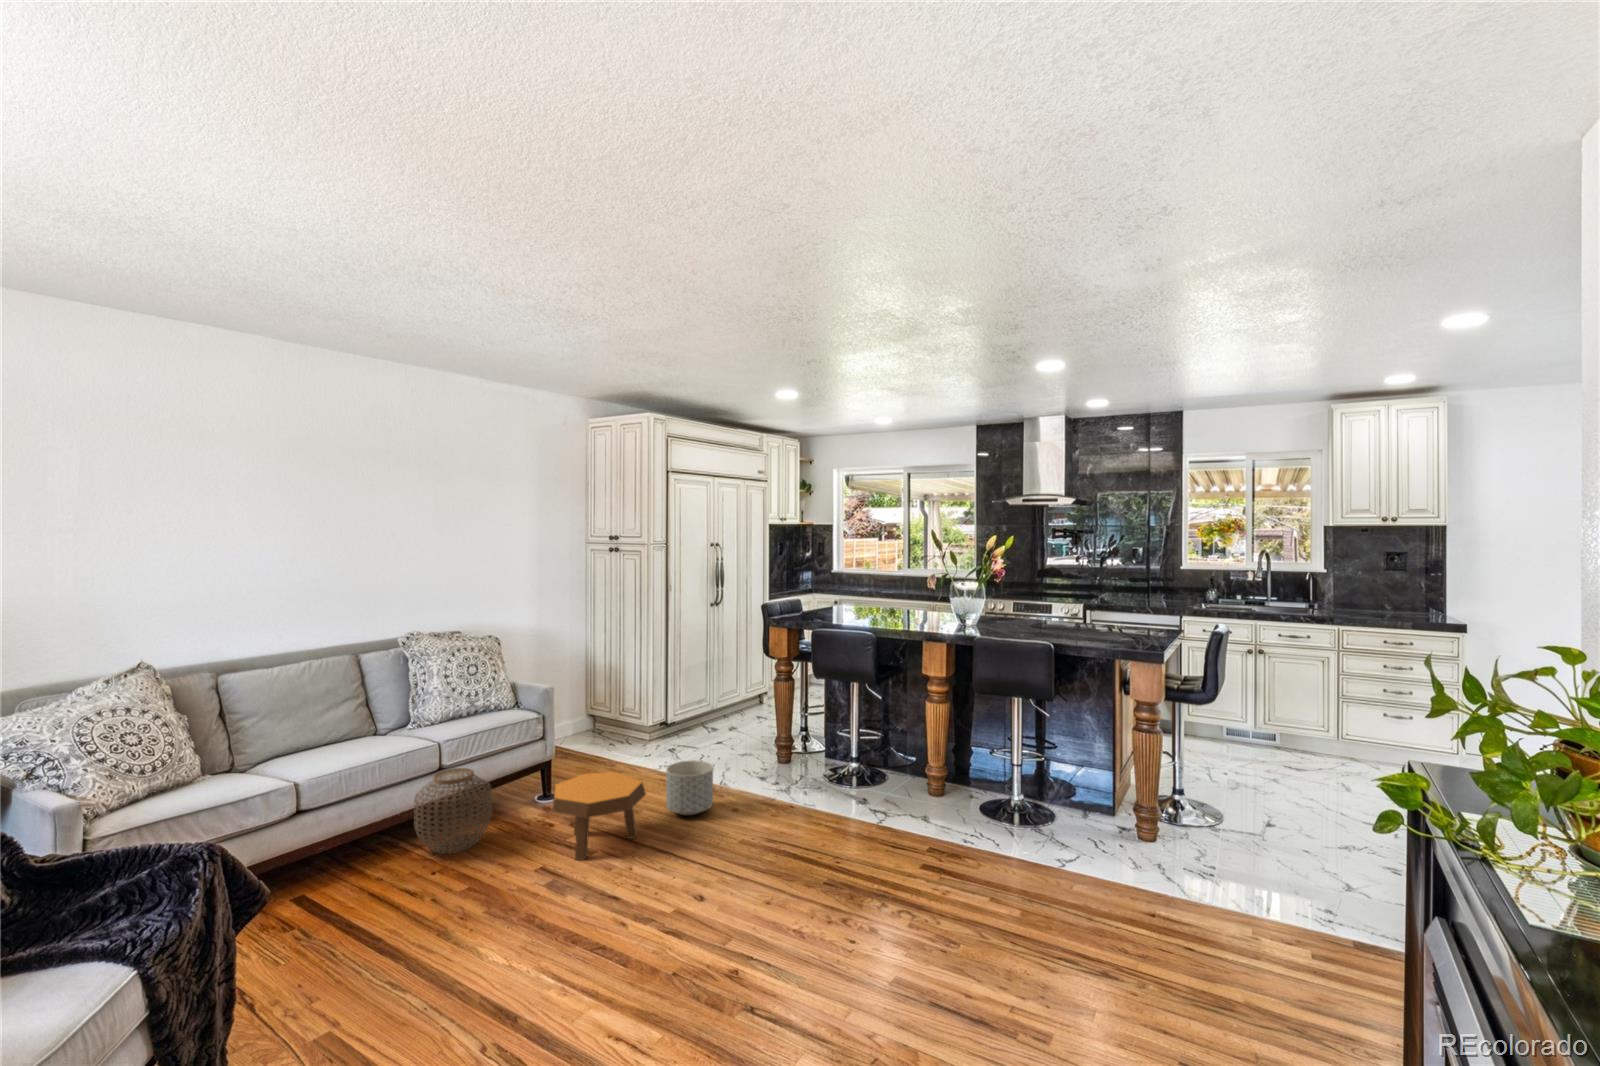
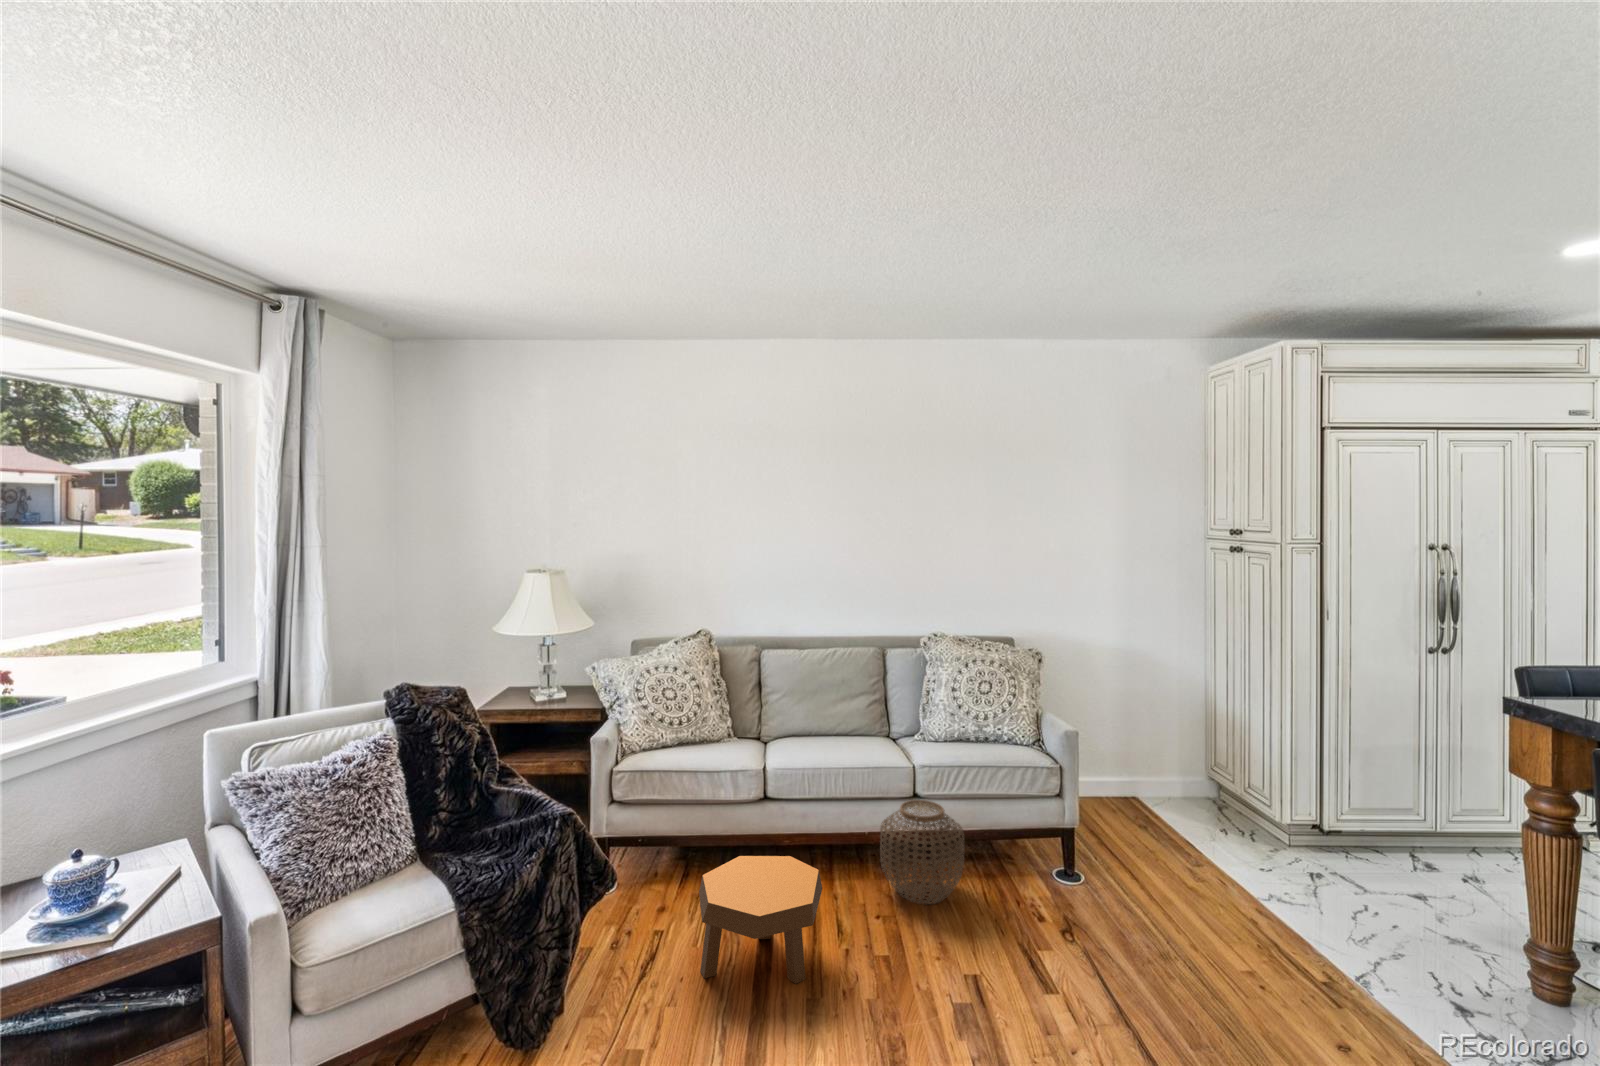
planter: present [666,760,713,816] -> none [1208,906,1302,1016]
footstool: present [552,772,646,860] -> present [699,856,822,984]

